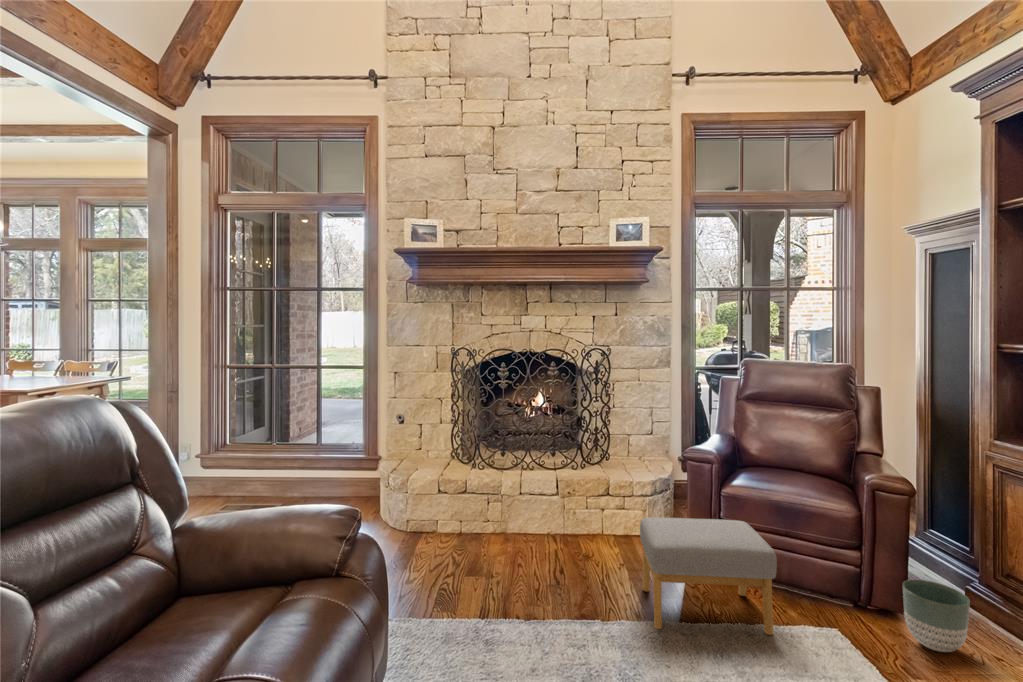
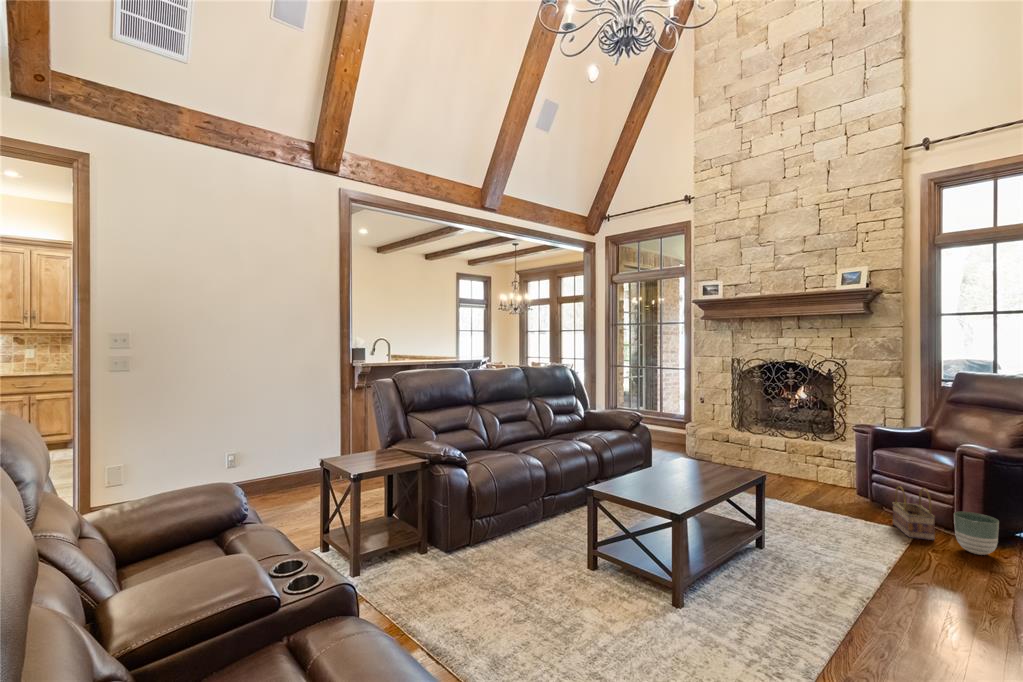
footstool: present [640,518,777,635] -> none [788,457,877,524]
basket: none [790,549,875,646] -> present [893,486,935,540]

